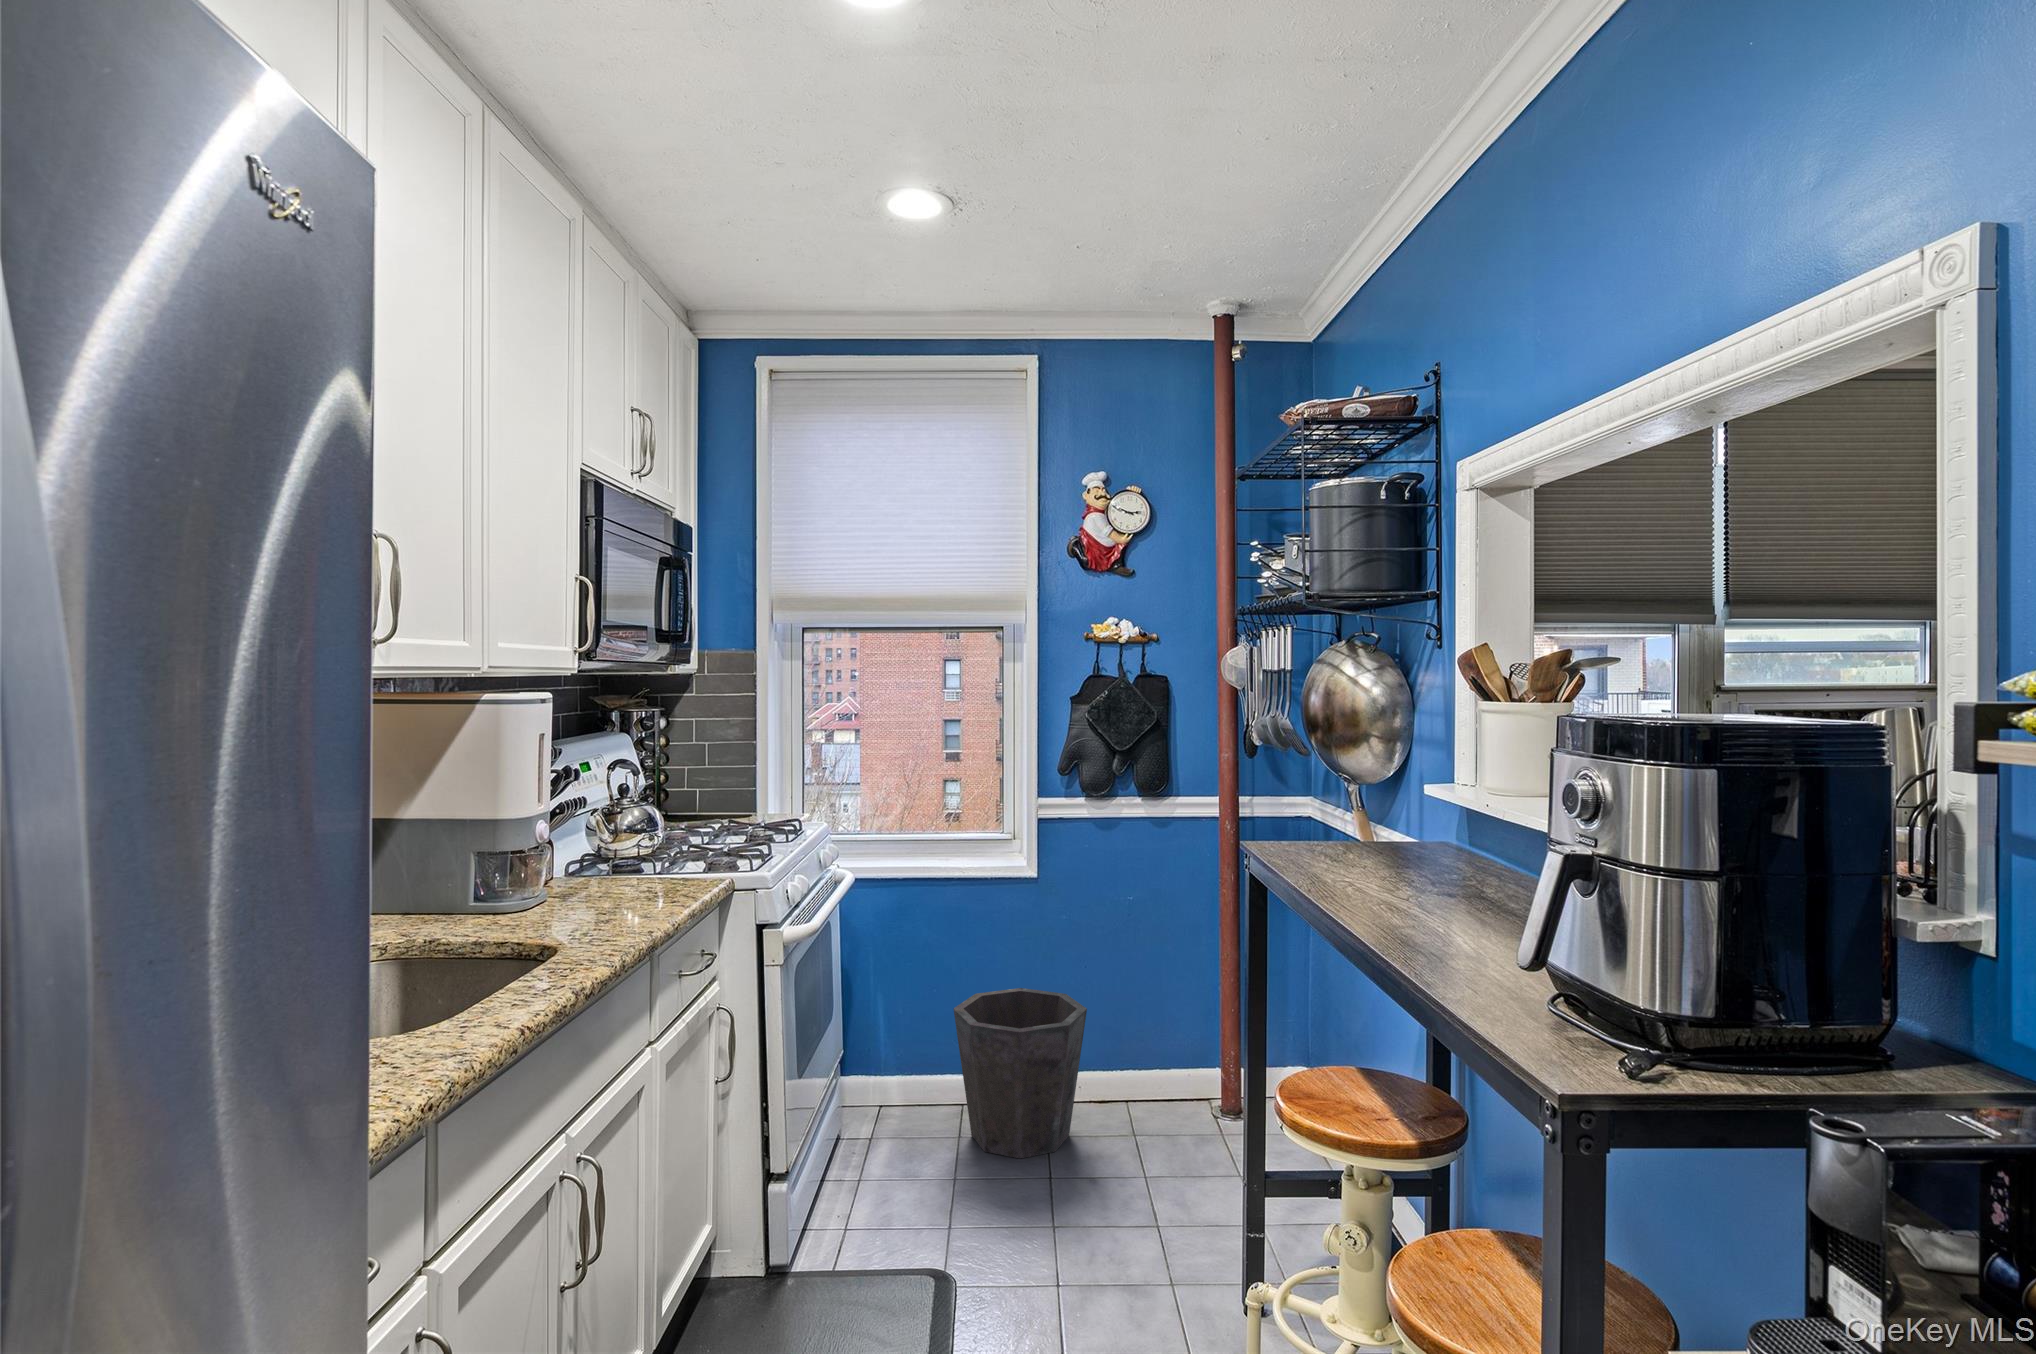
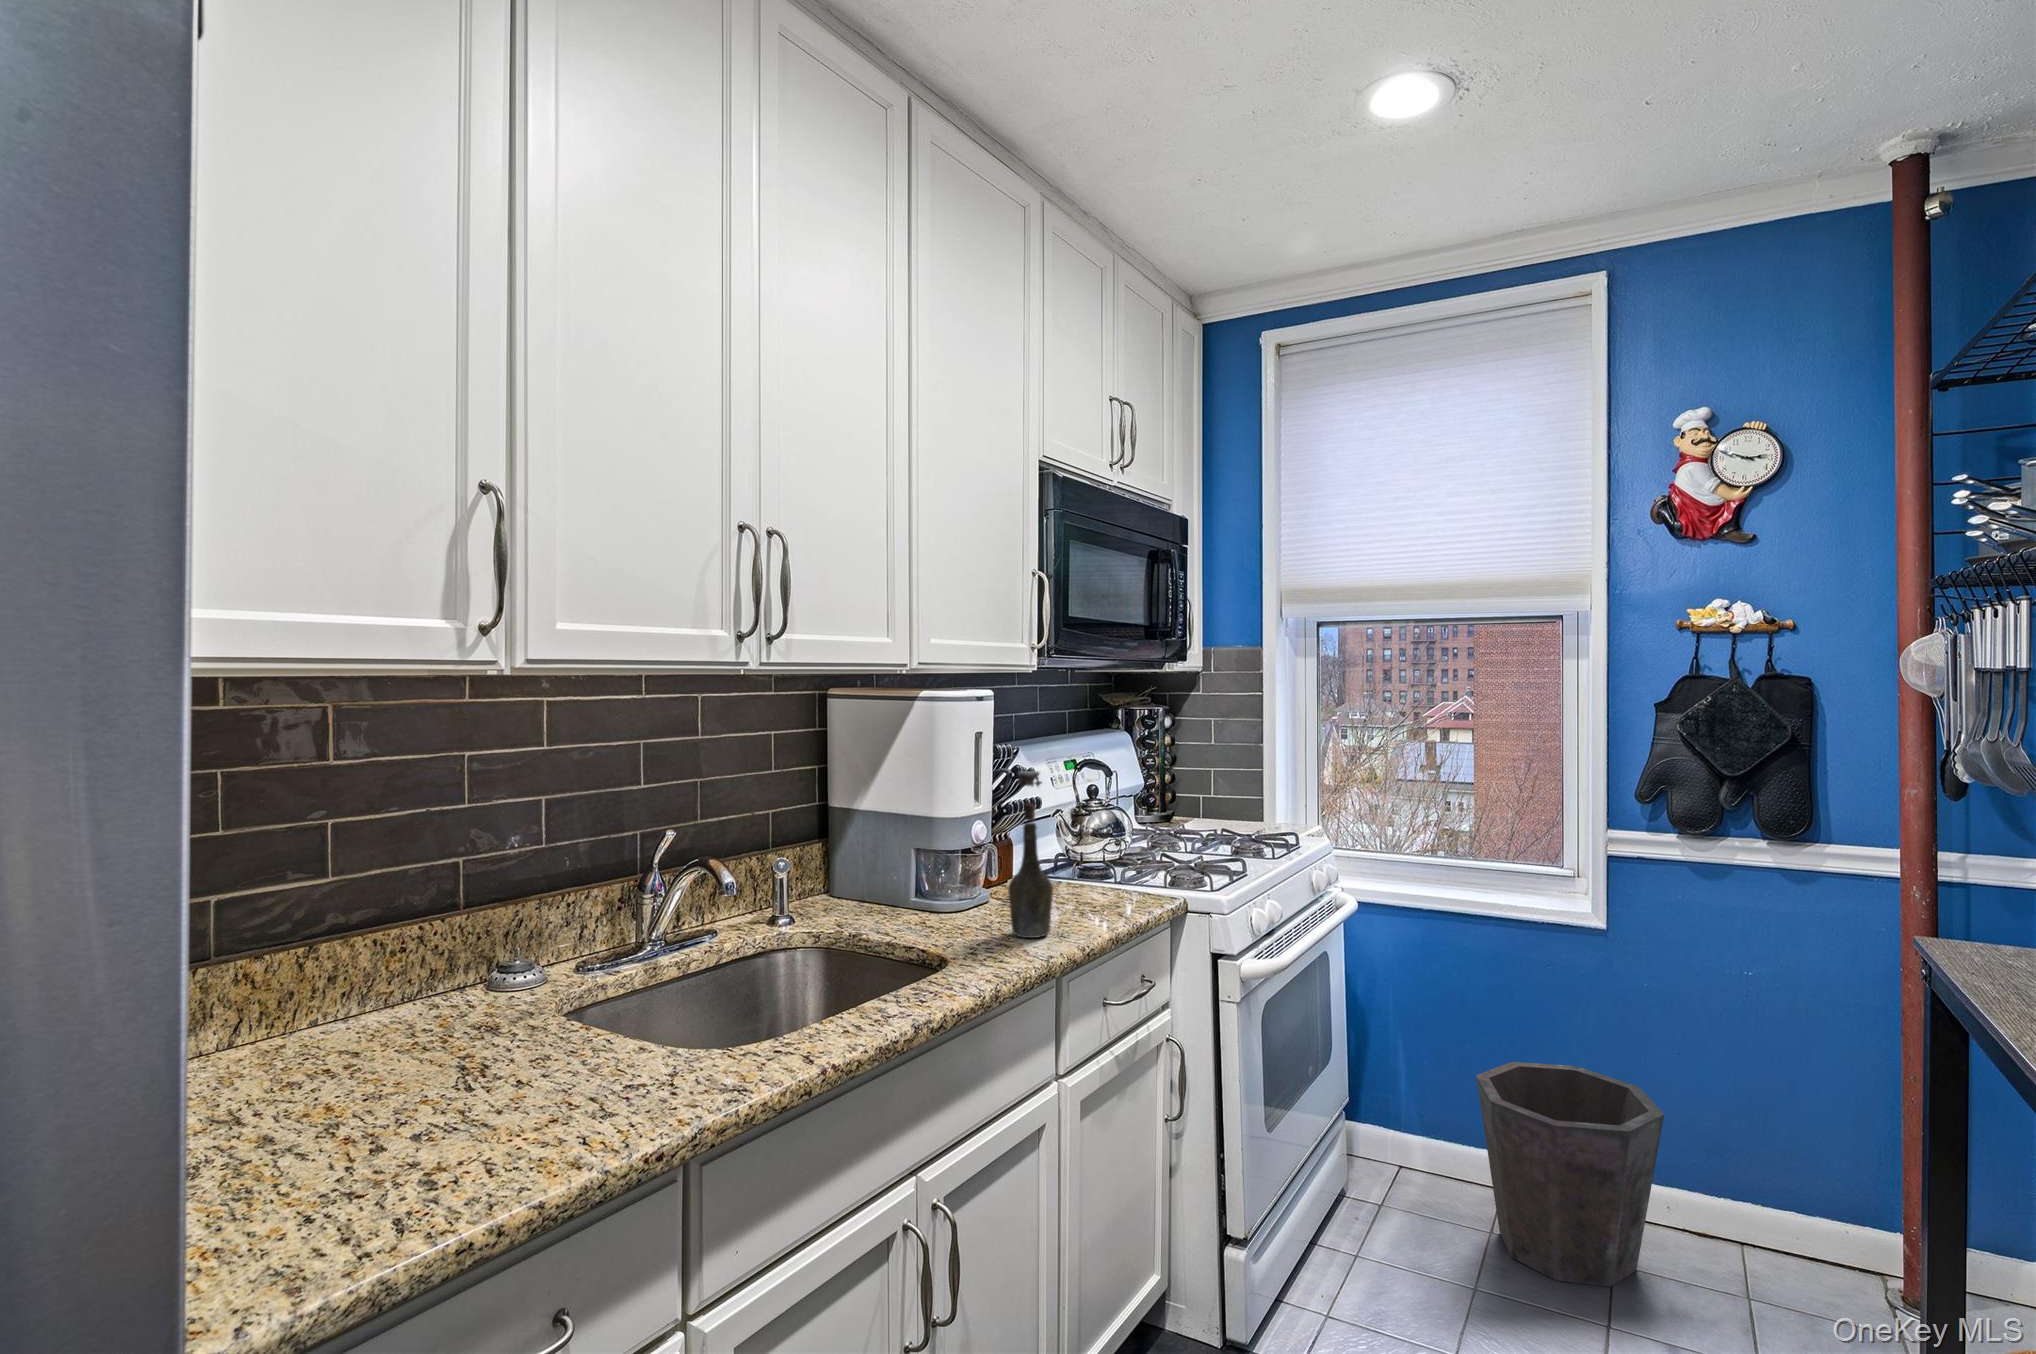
bottle: none [584,758,633,927] -> present [1008,771,1053,938]

